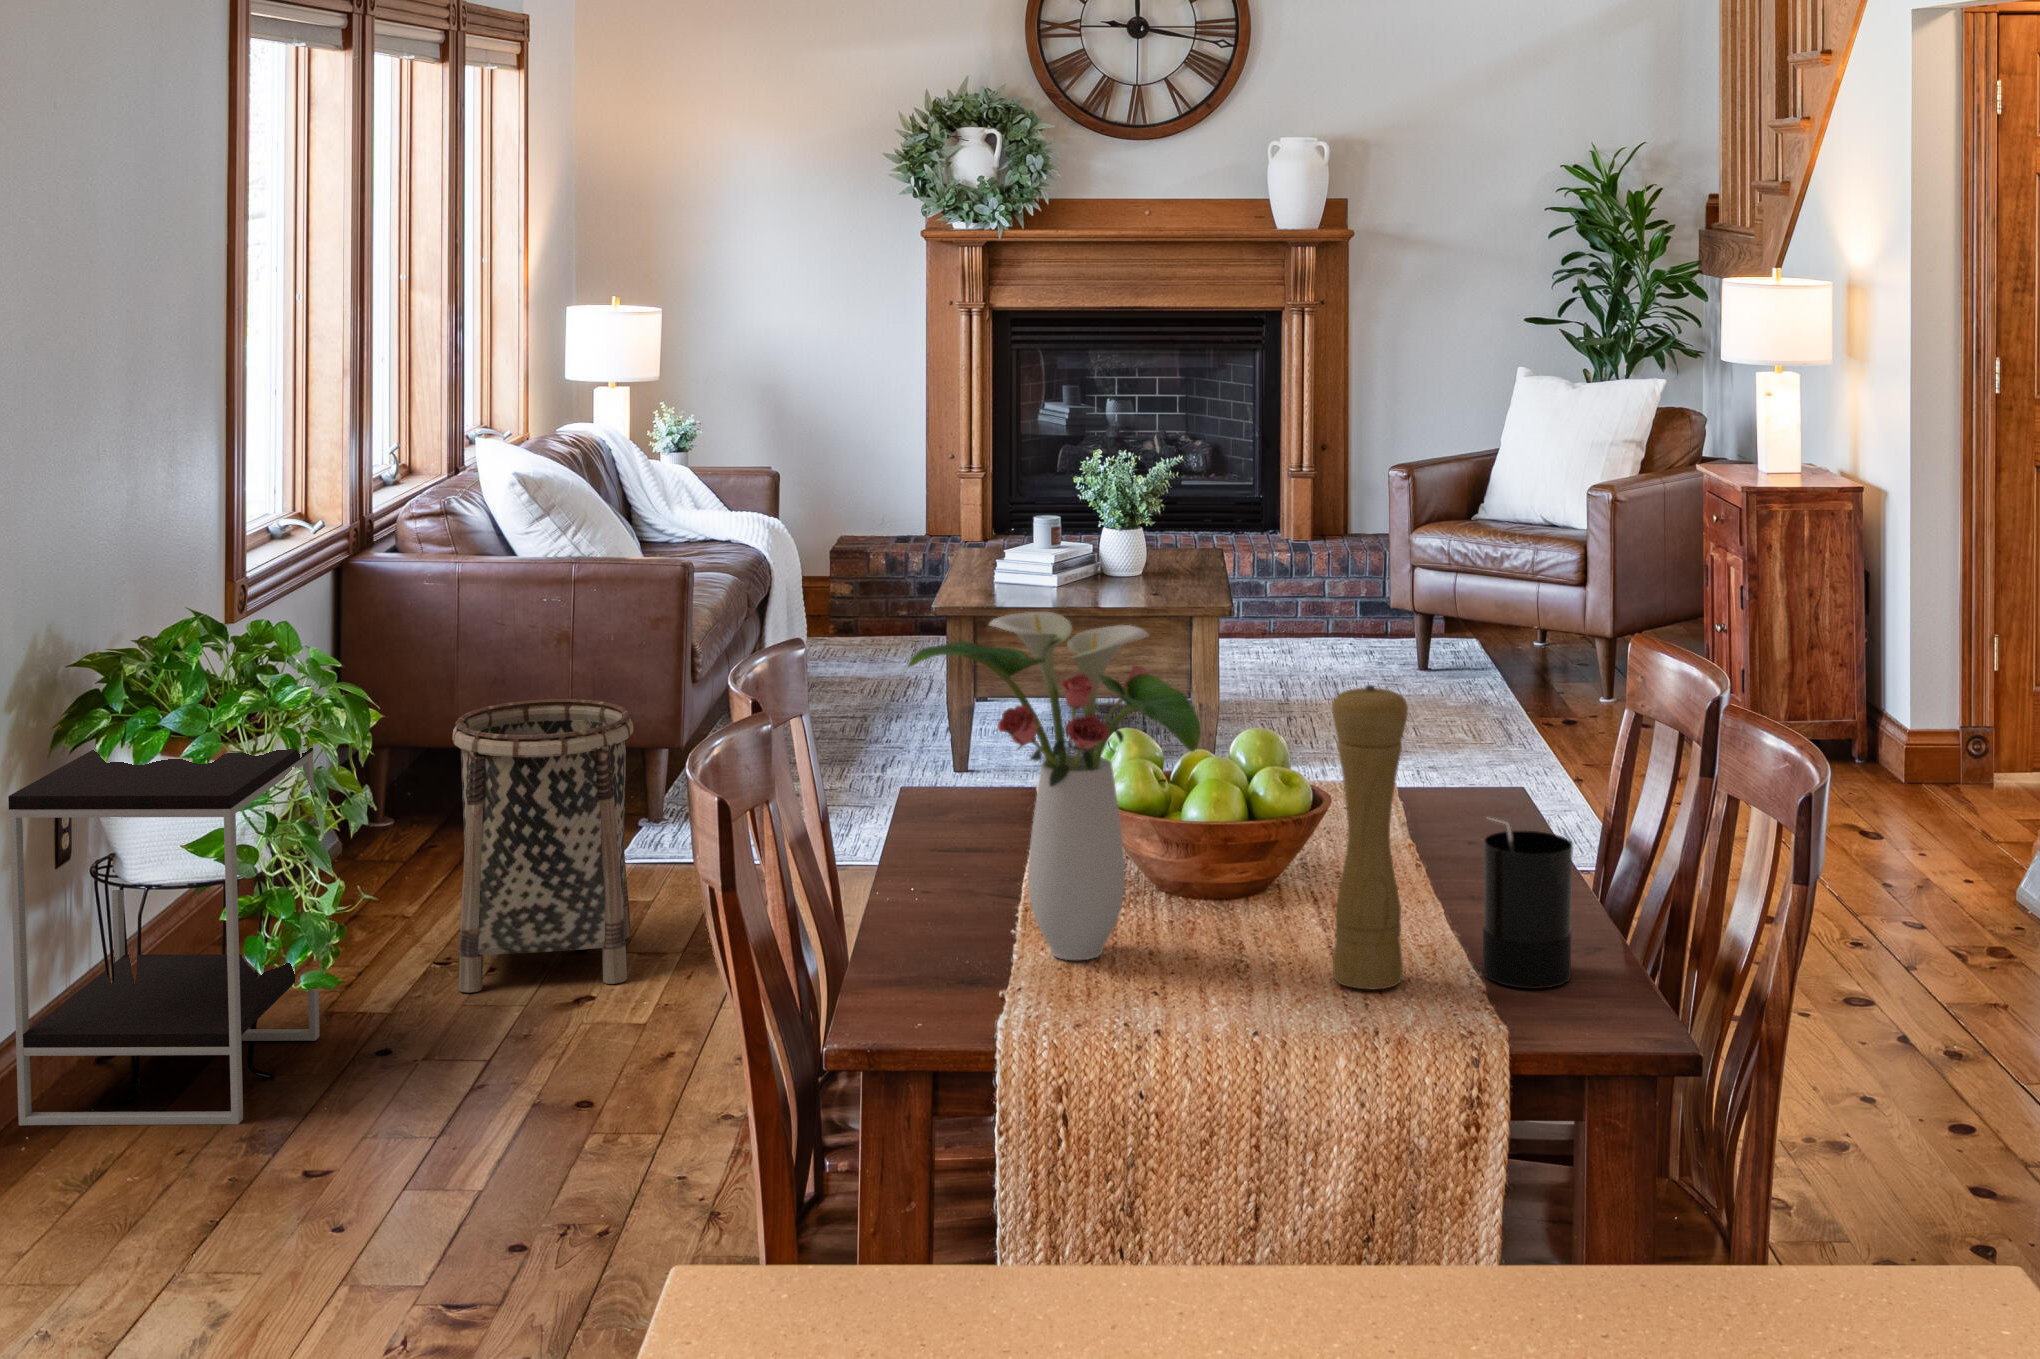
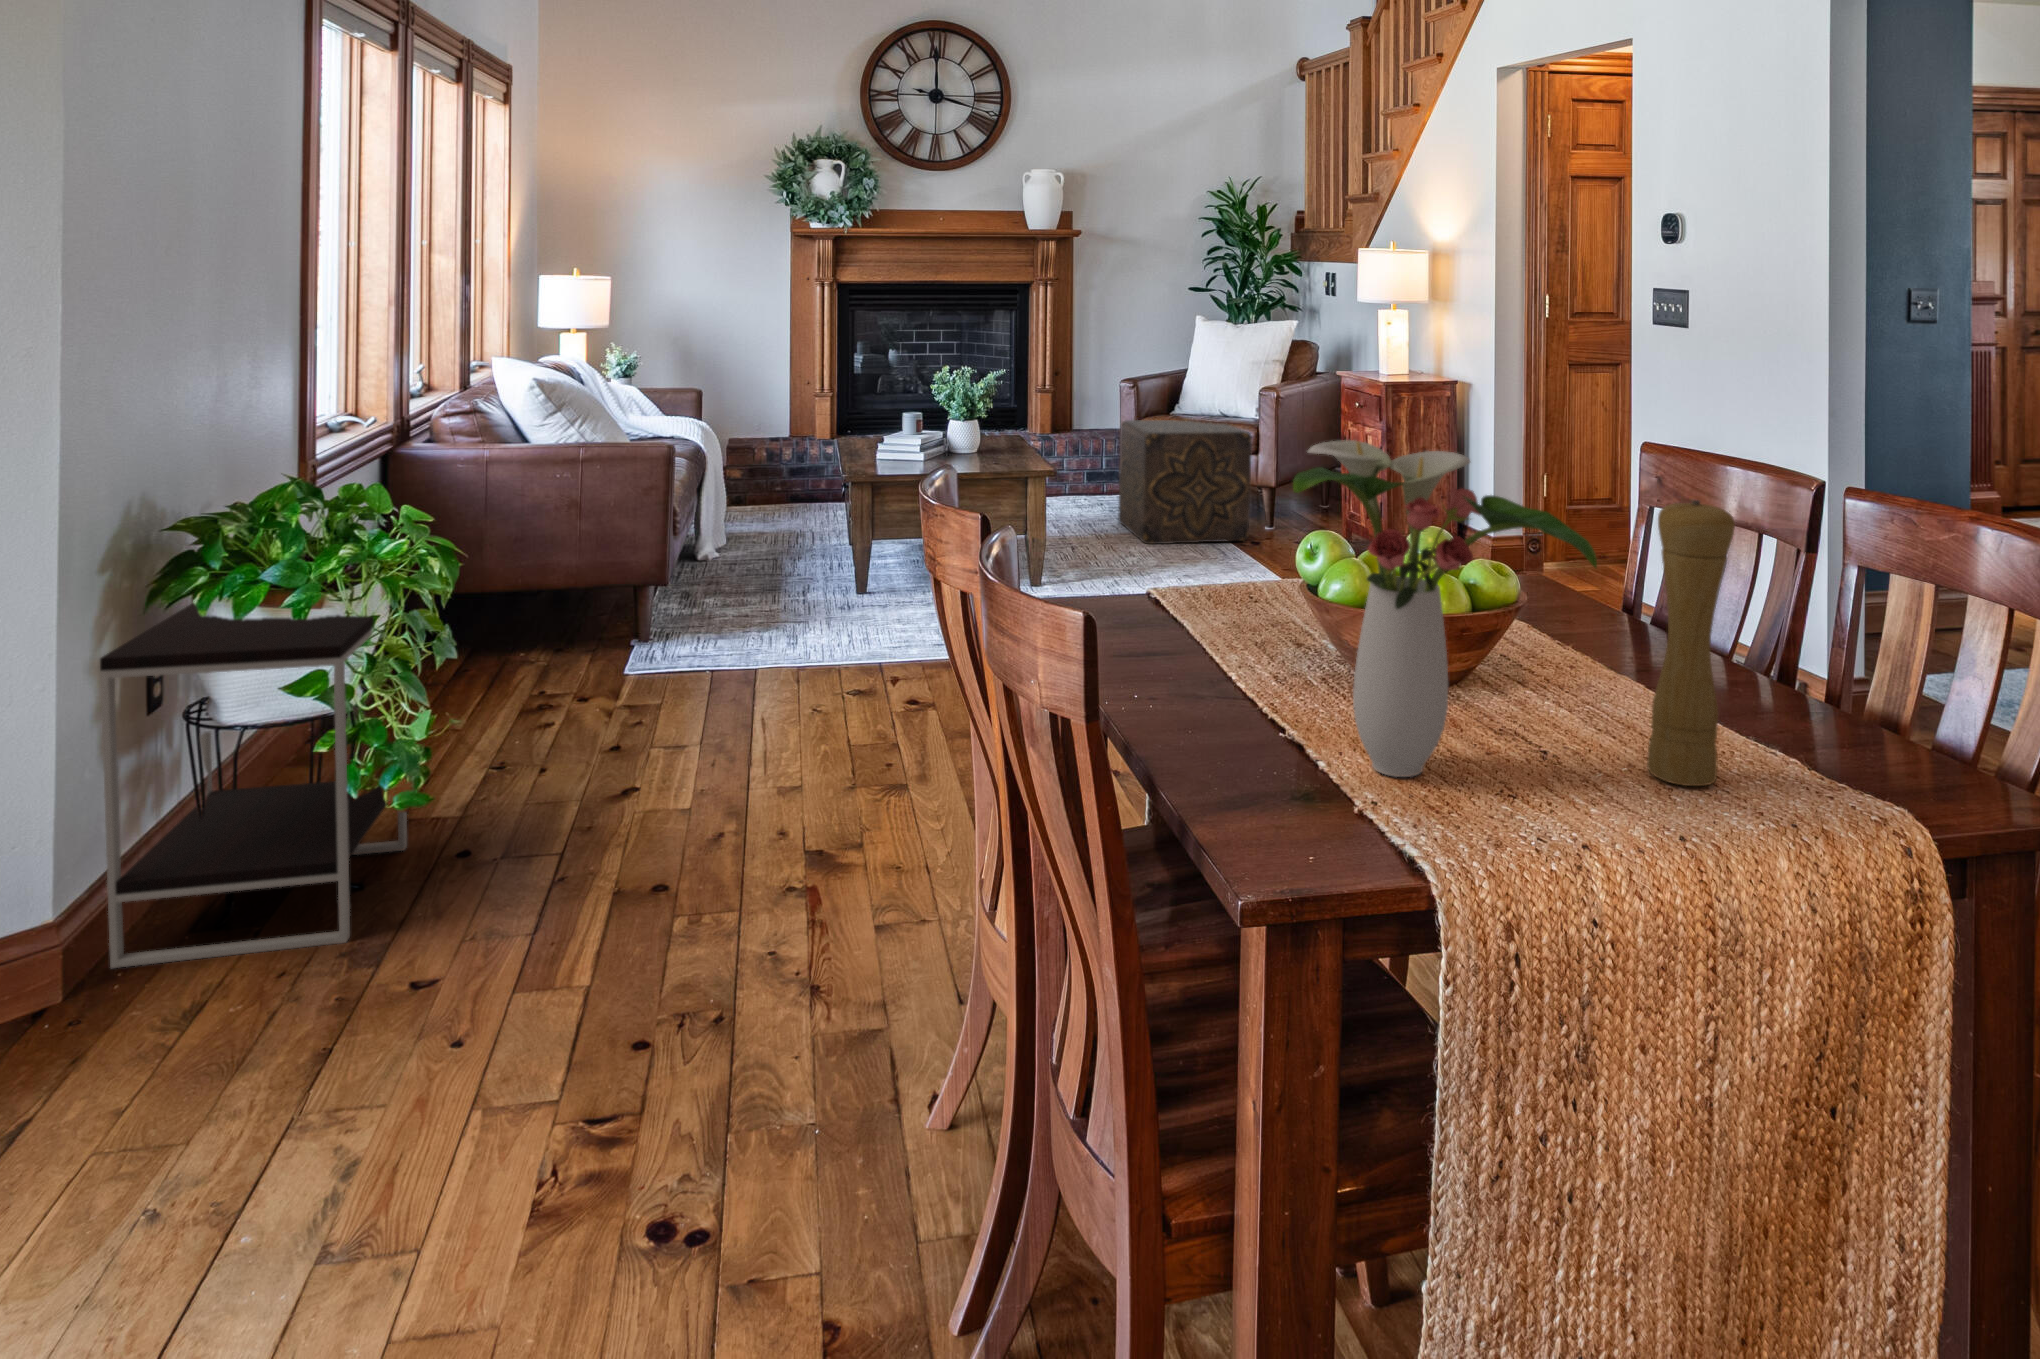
ottoman: none [1379,527,1570,719] -> present [1118,420,1252,544]
basket: present [453,699,633,992] -> none [516,549,672,793]
candle: present [1482,818,1573,989] -> none [1749,618,1846,772]

